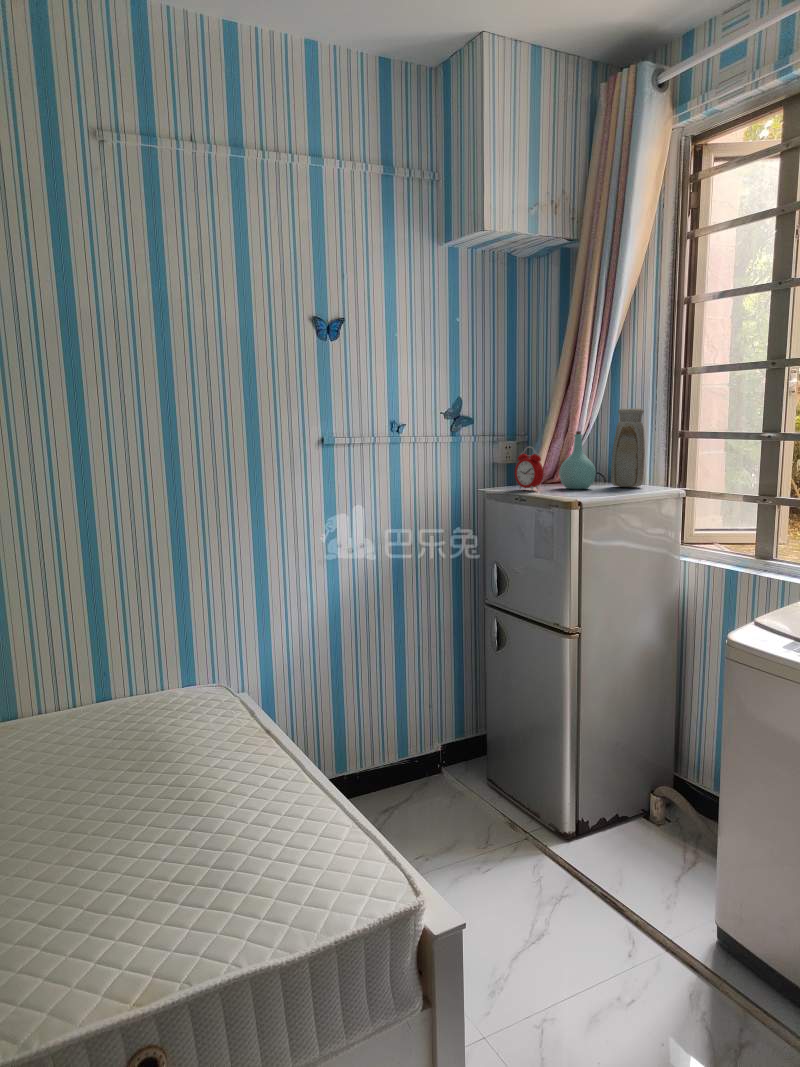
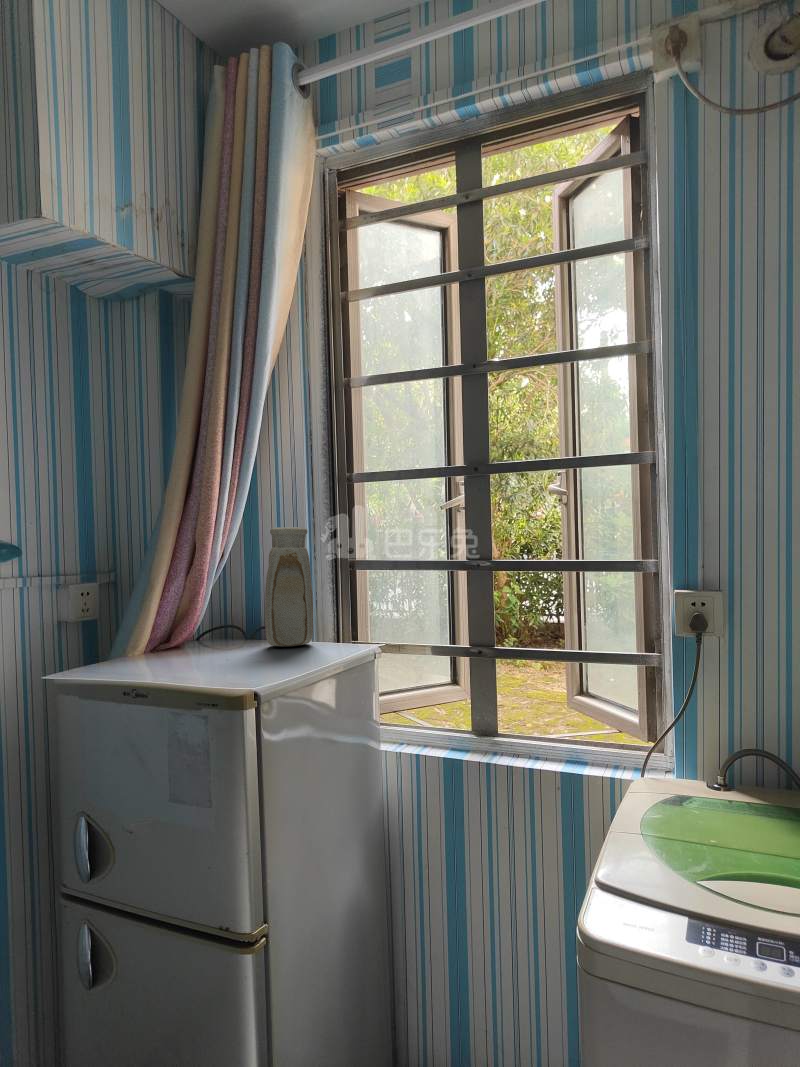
bottle: present [559,431,596,489] -> none [188,564,249,660]
alarm clock: present [515,446,543,490] -> none [111,594,167,674]

